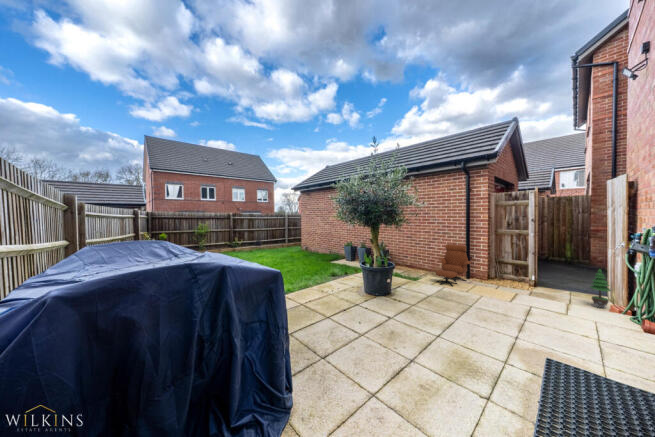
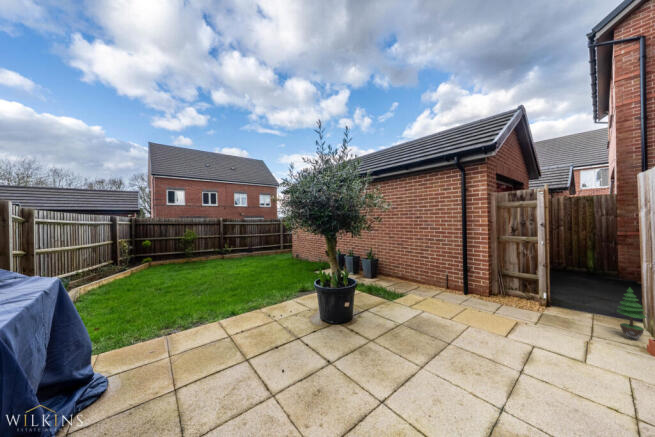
lounge chair: present [436,244,471,286] -> none [426,253,469,305]

